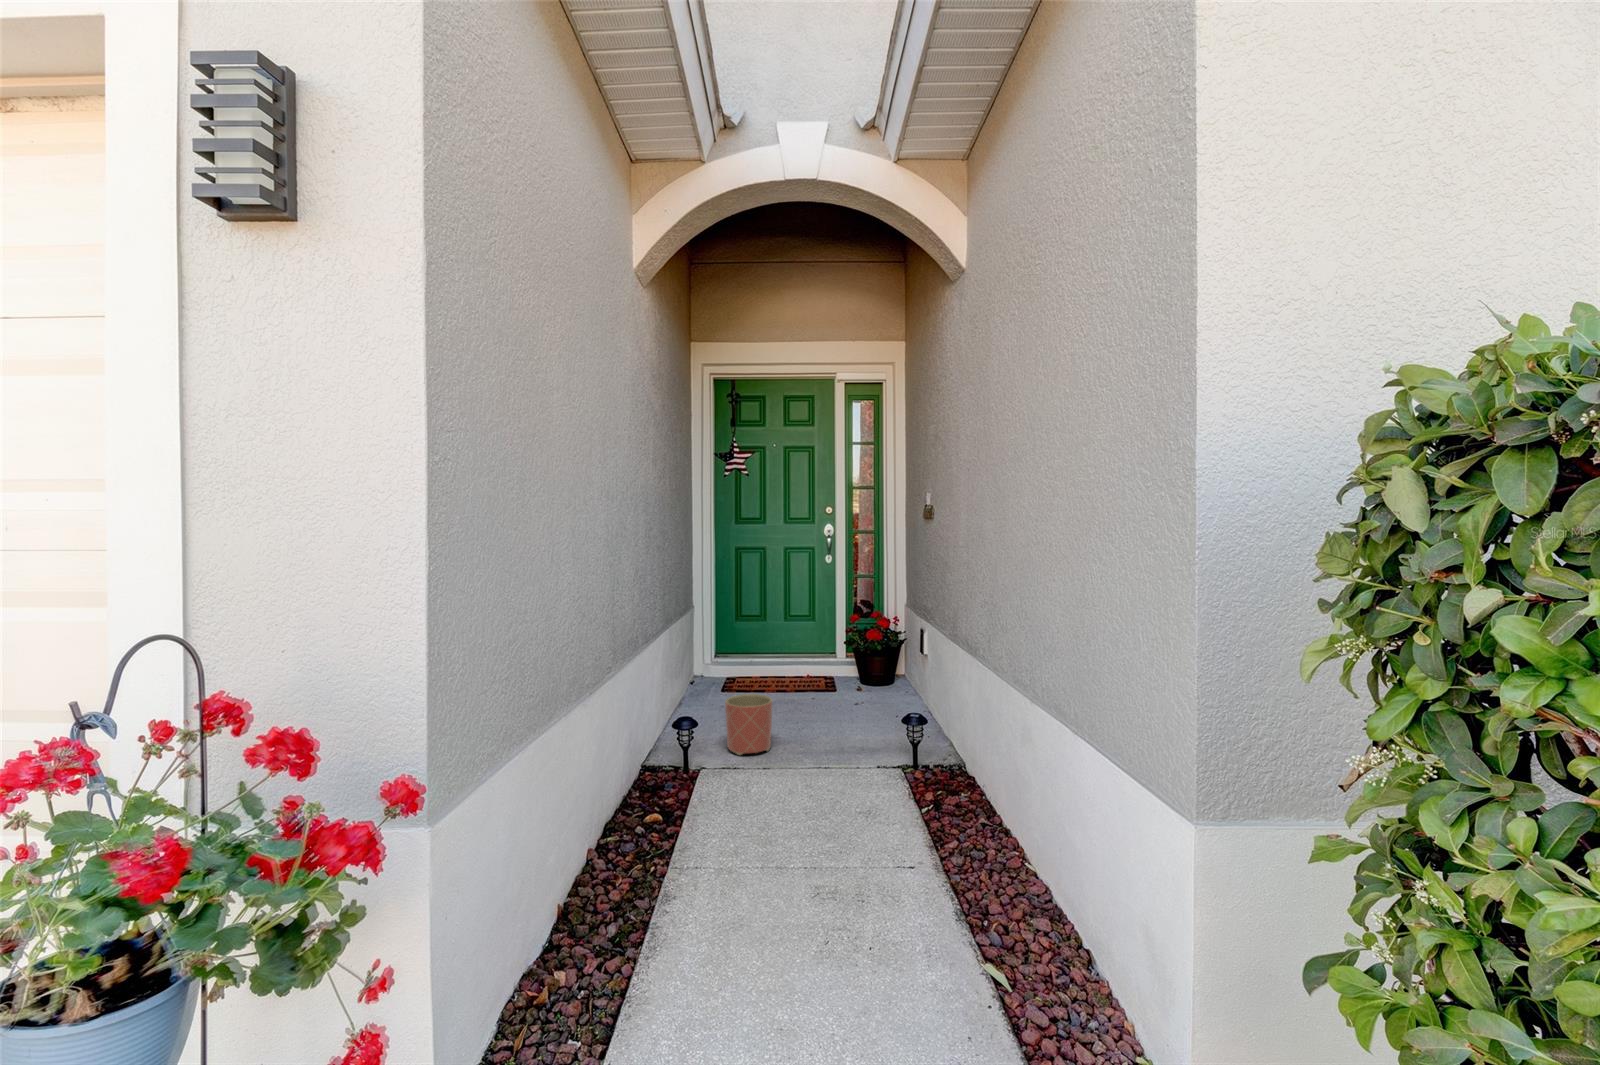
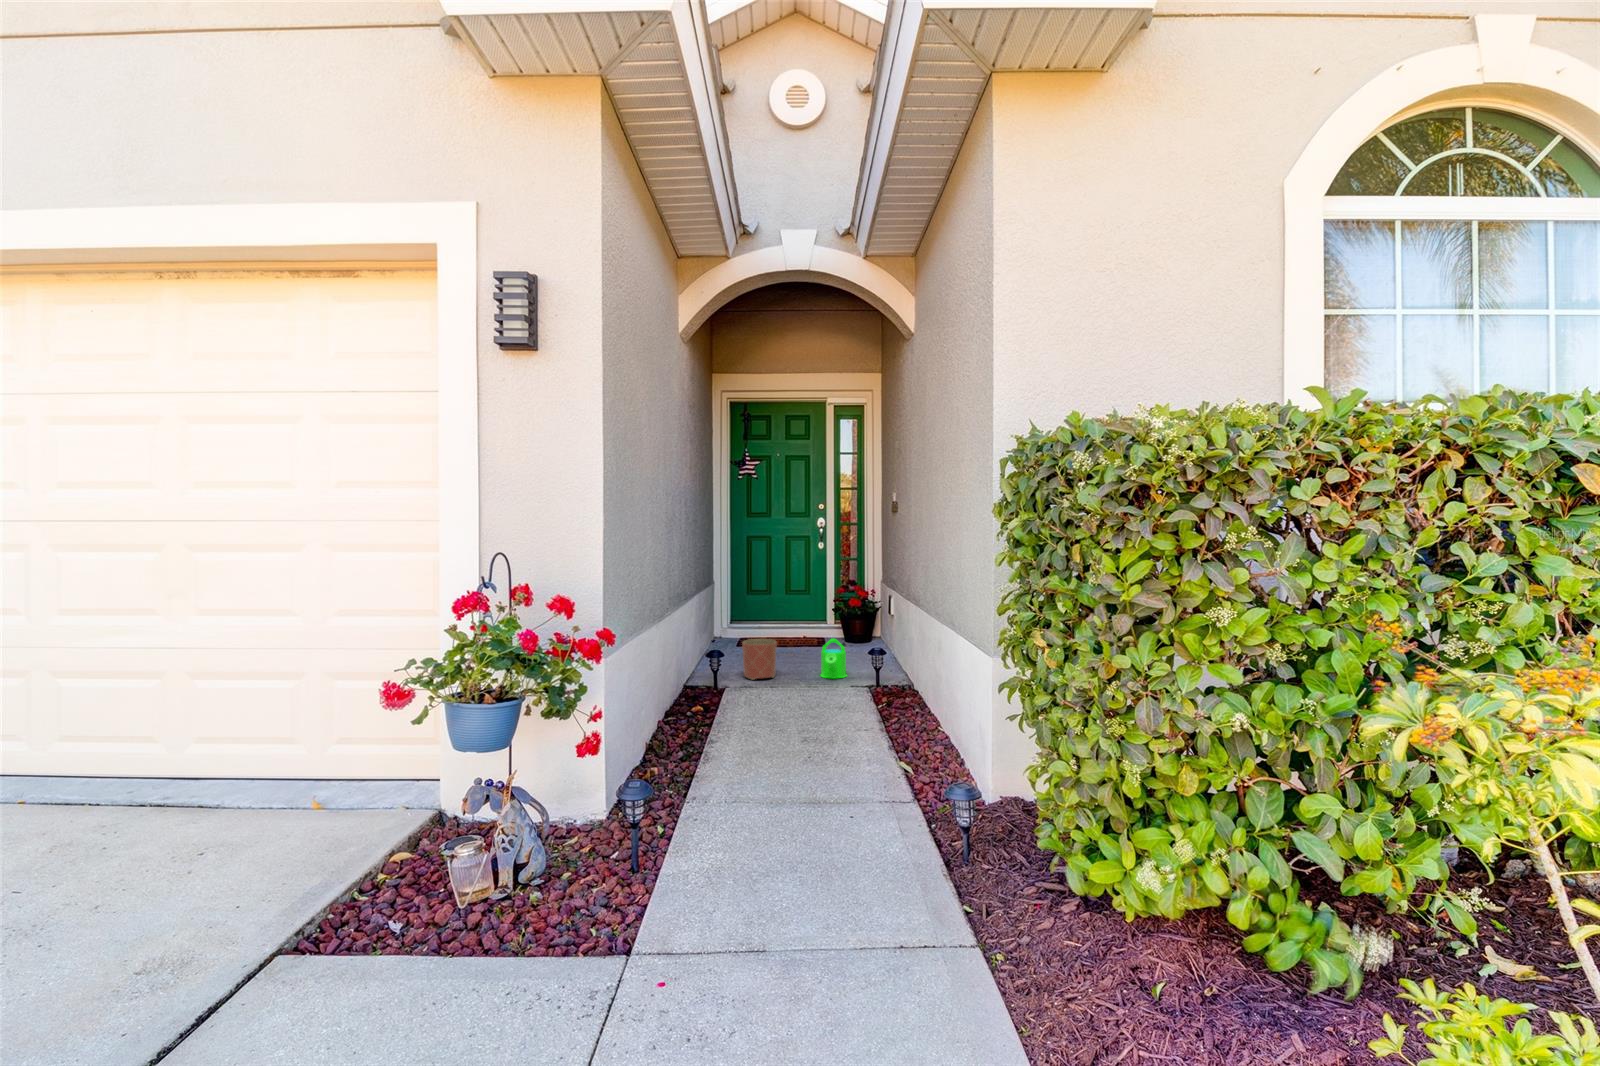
watering can: none [831,695,871,752] -> present [820,639,847,679]

